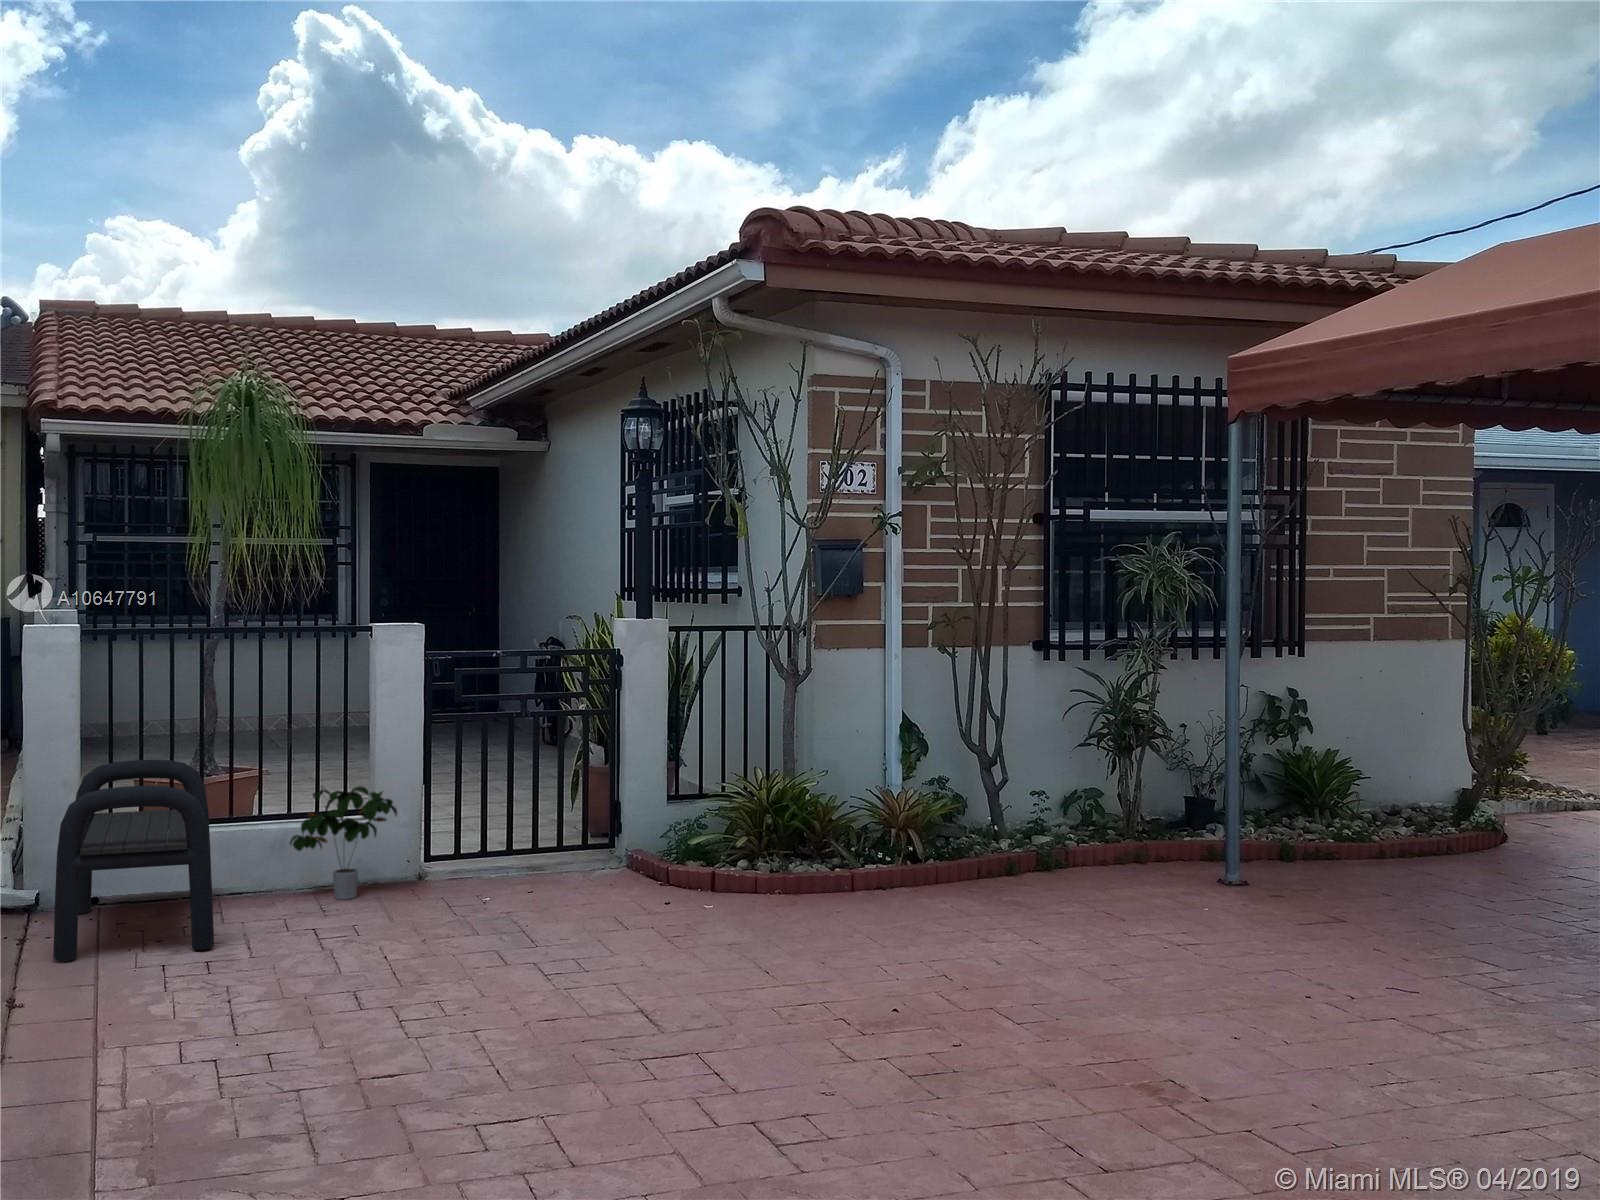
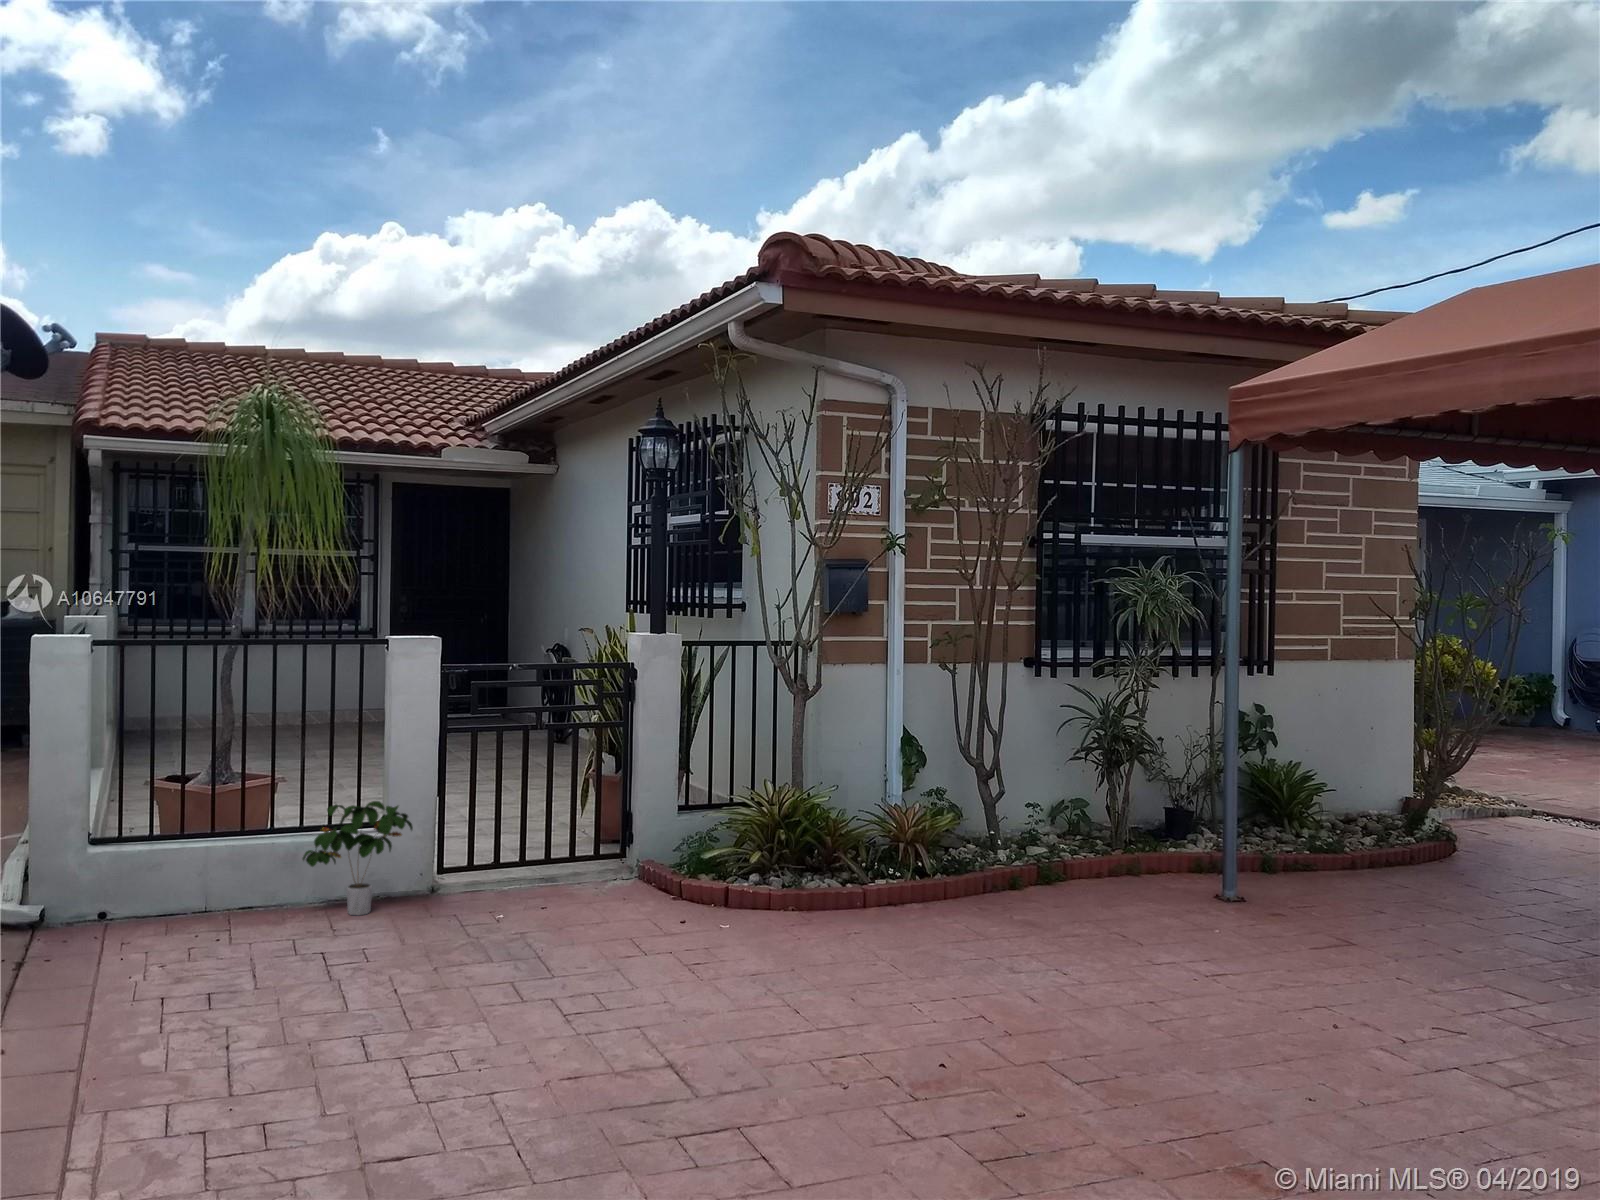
bench: present [53,760,214,961] -> none [43,775,222,995]

